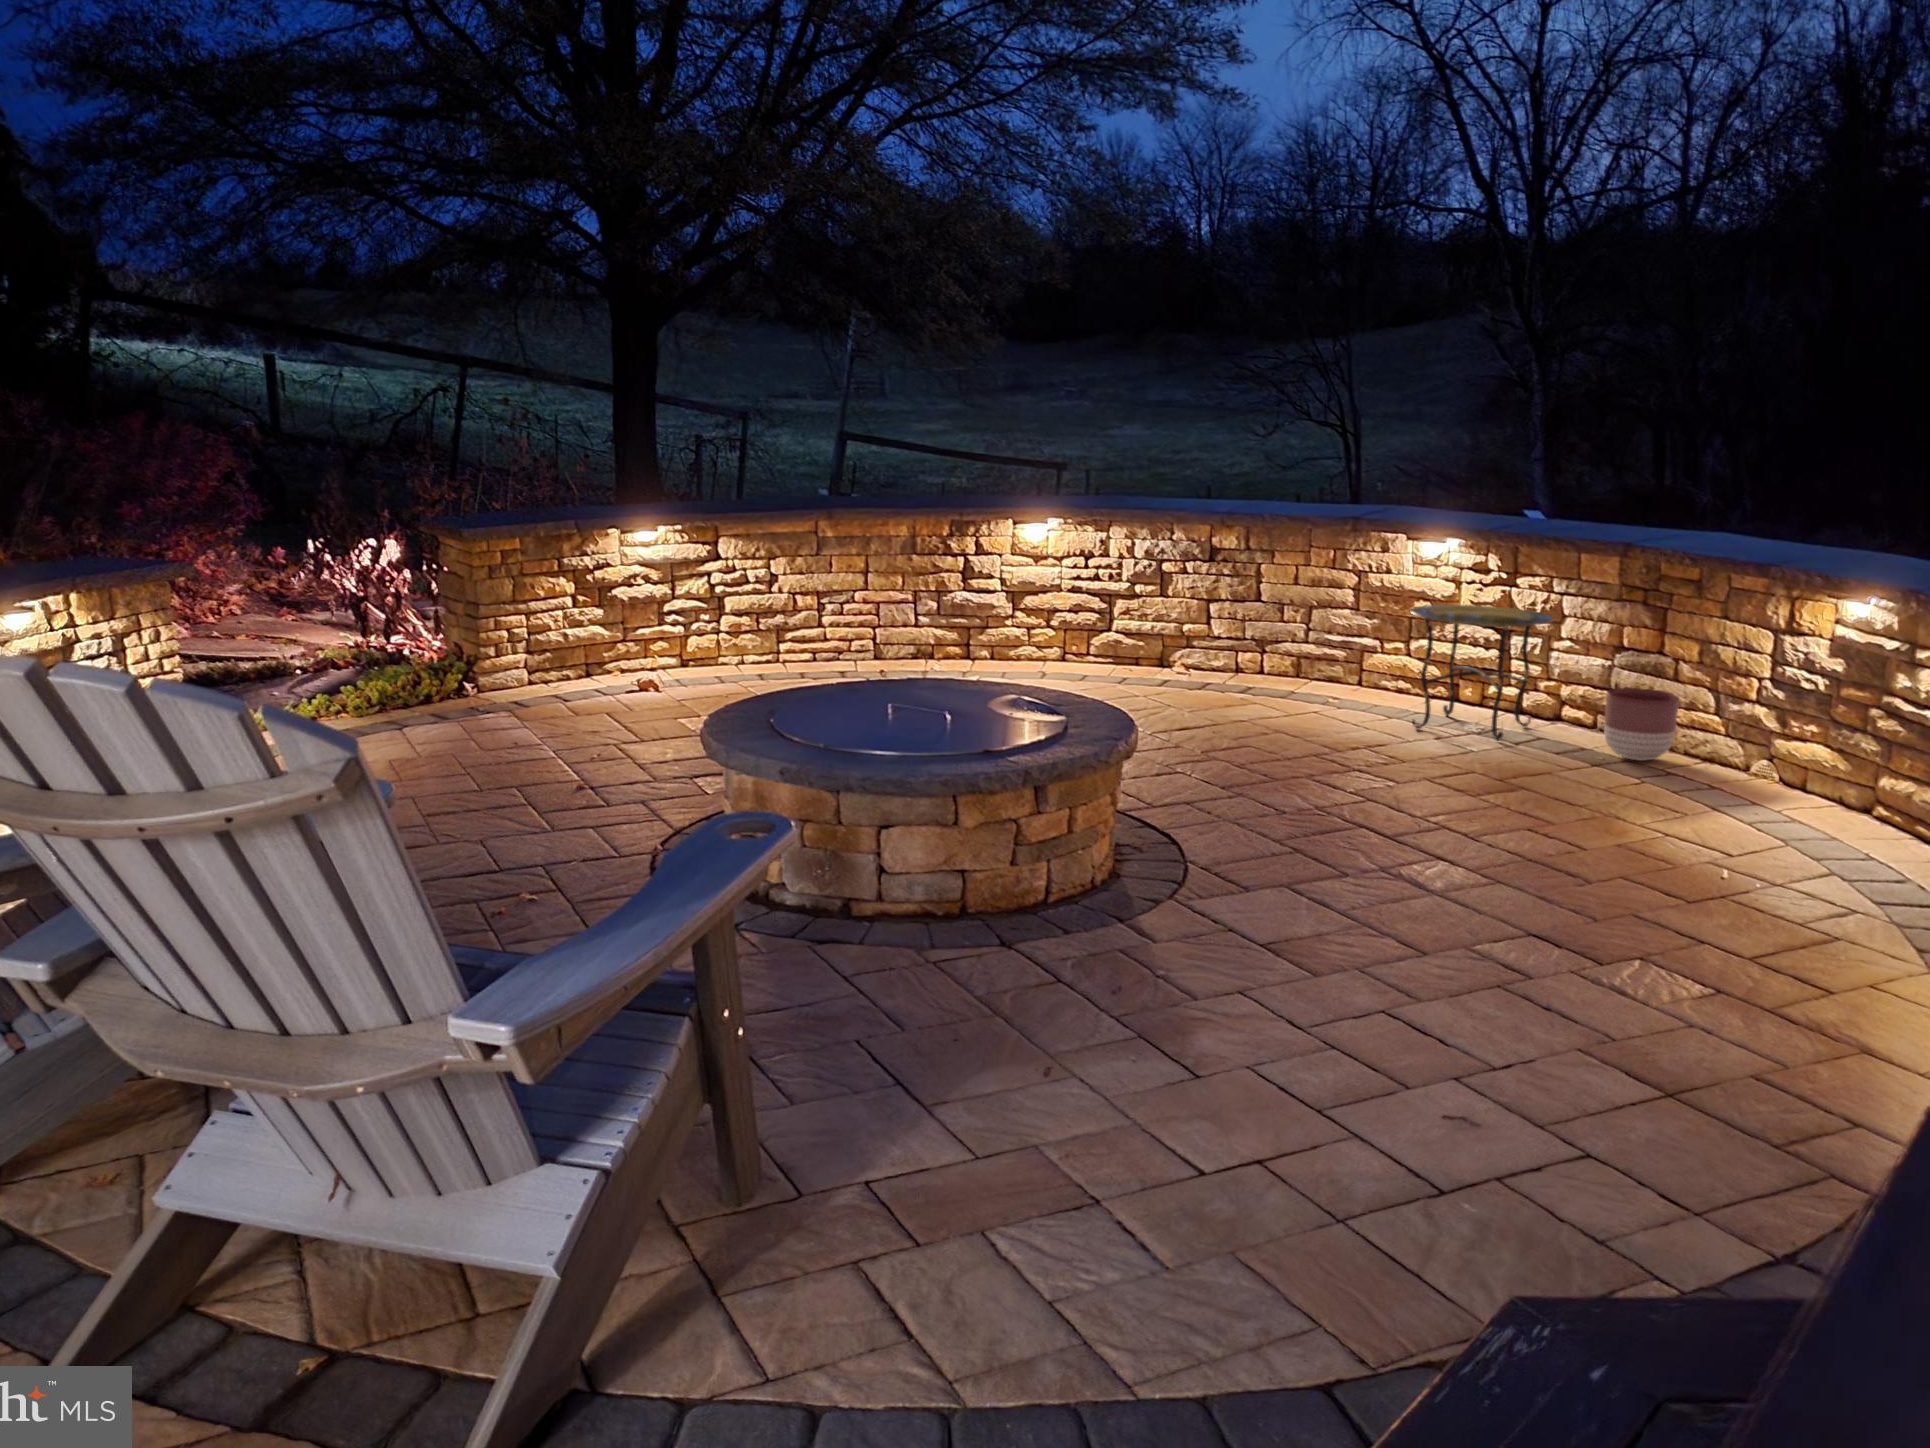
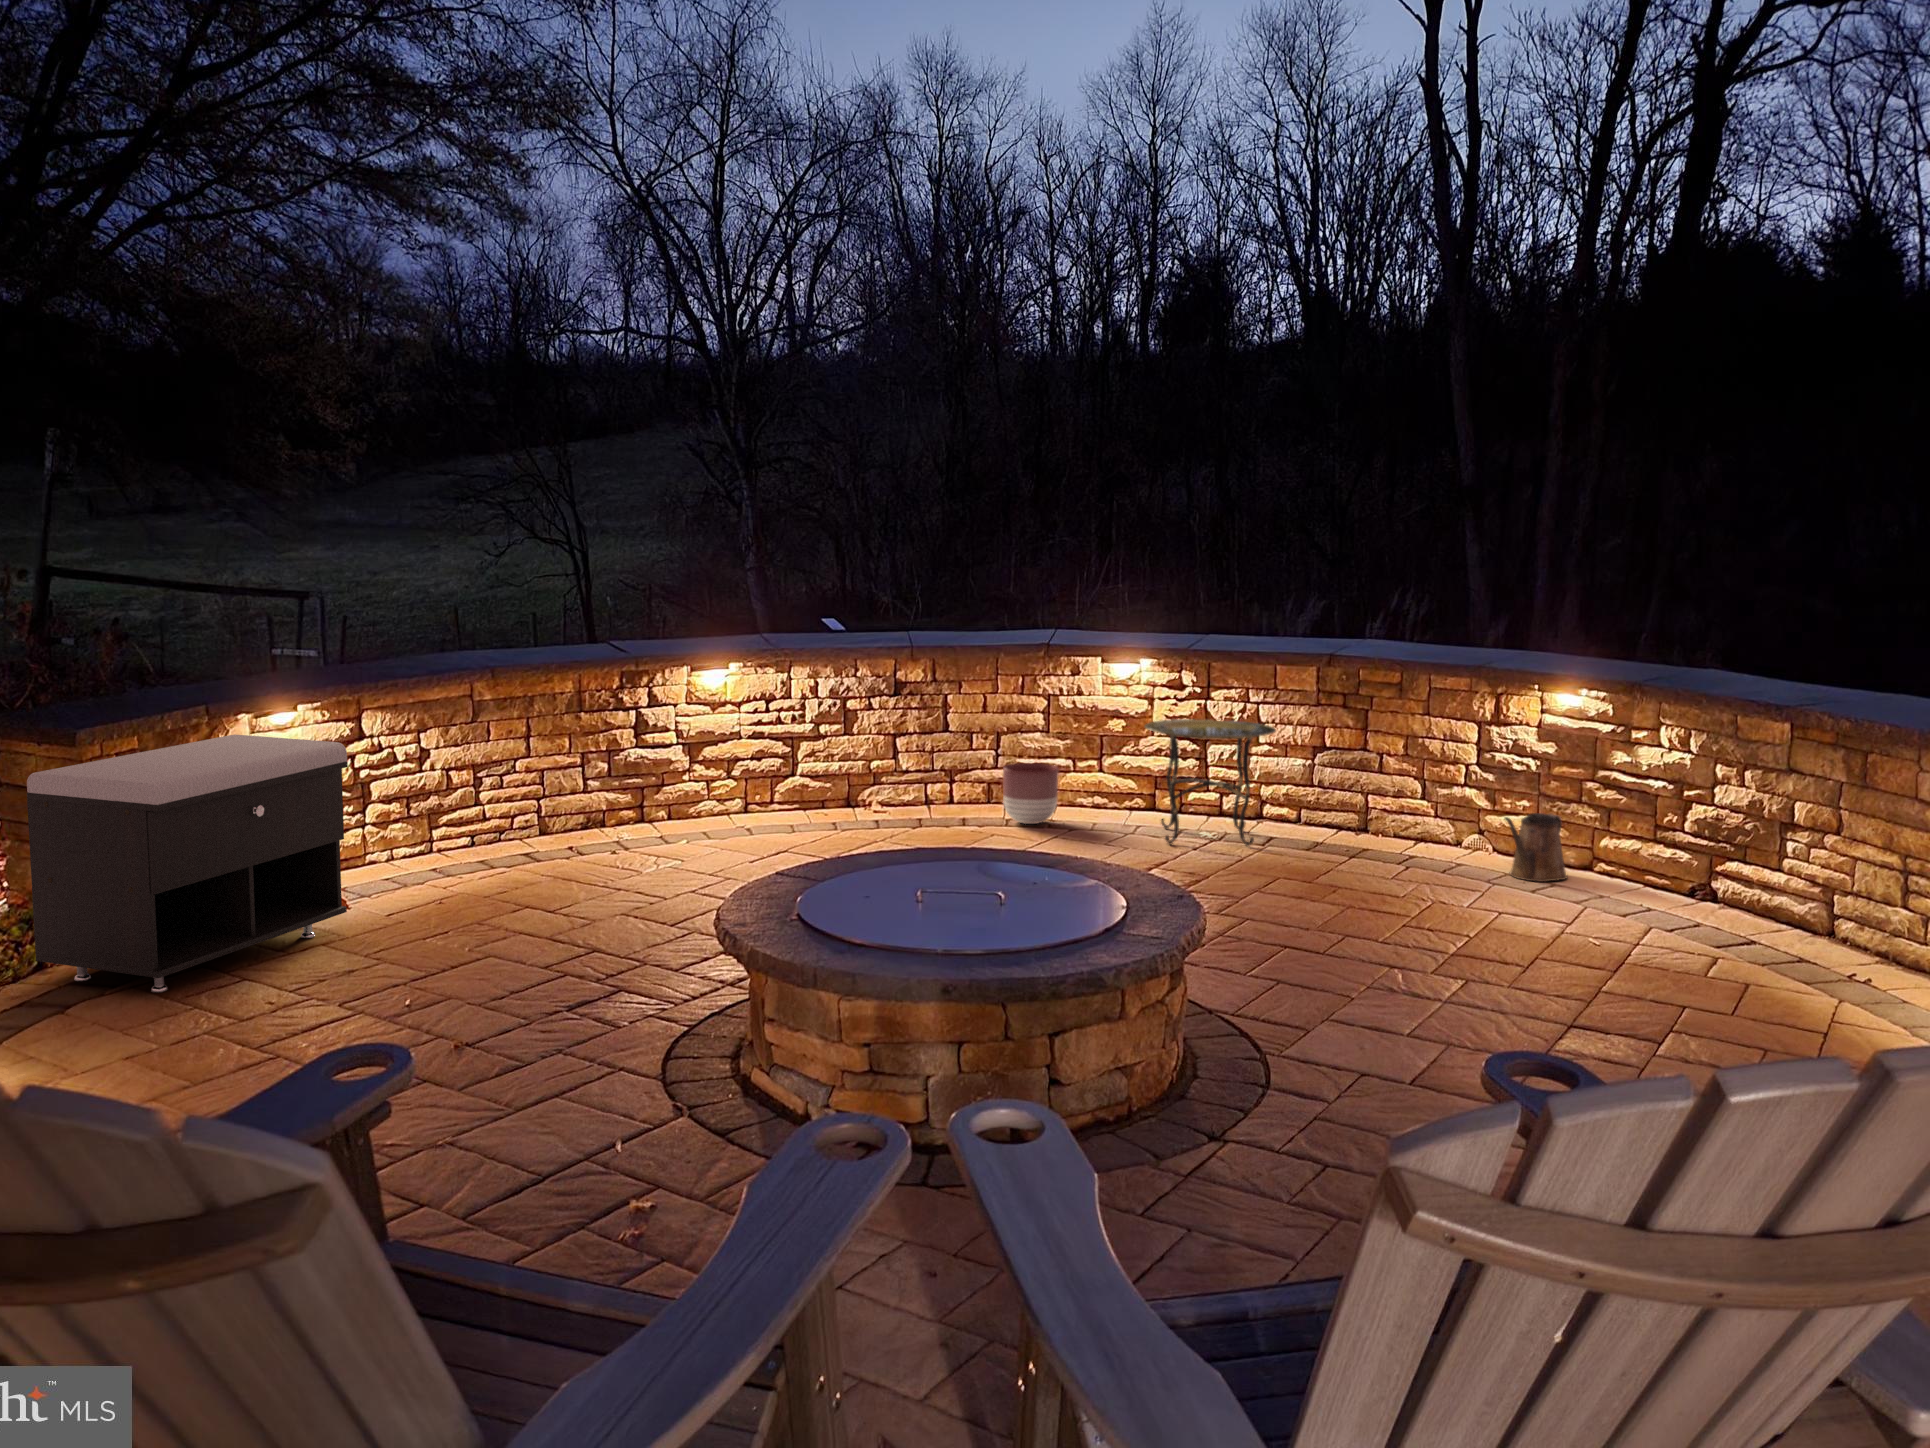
storage bench: none [411,551,638,723] -> present [27,734,348,992]
planter: present [1604,688,1679,761] -> present [1003,763,1059,824]
watering can: none [1717,736,1842,821] -> present [1505,813,1567,882]

